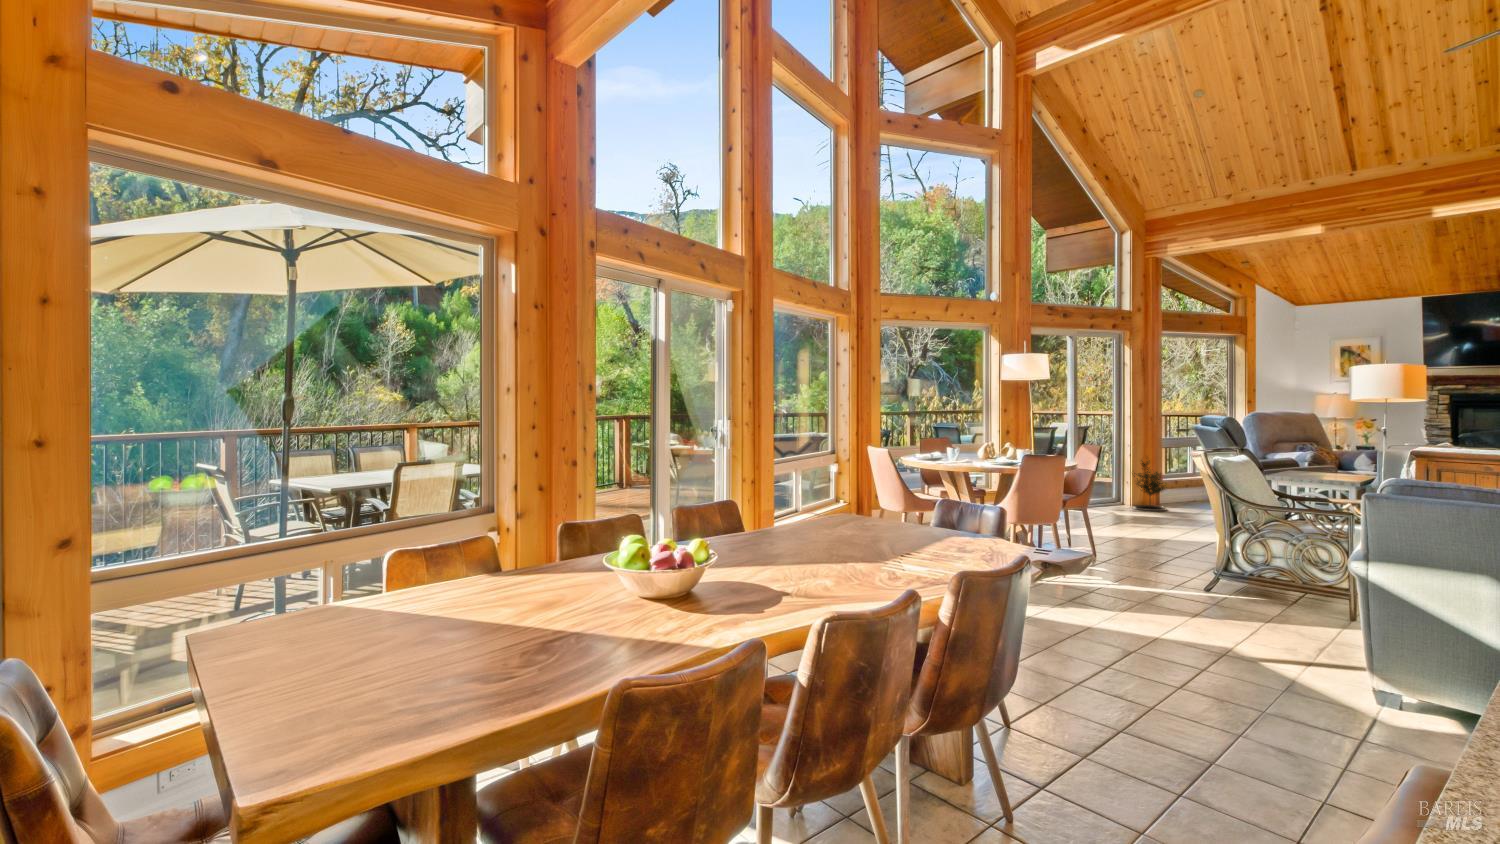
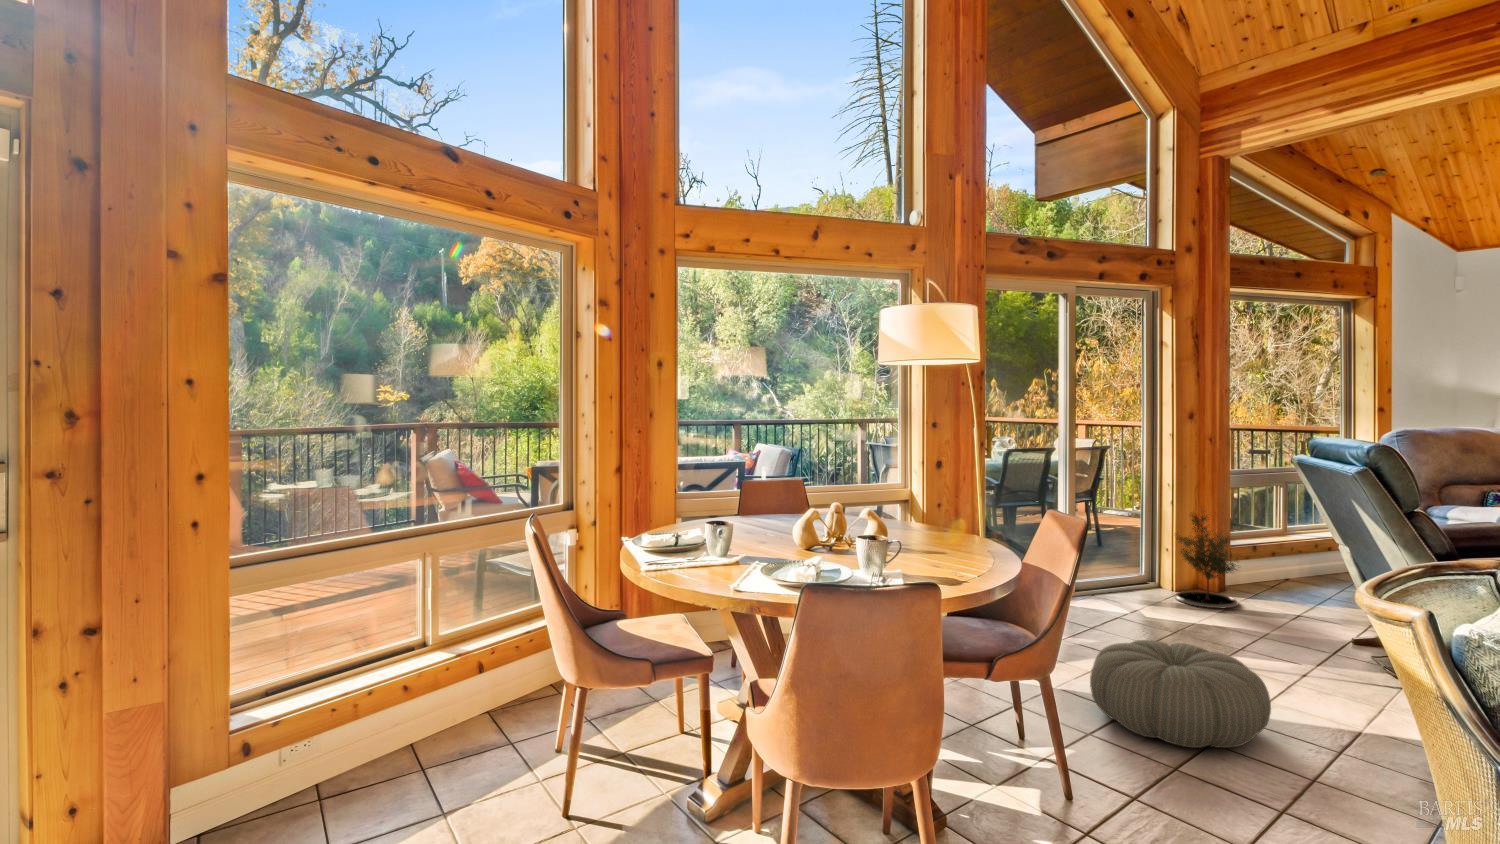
pouf: none [1098,509,1178,546] -> present [1090,640,1271,748]

